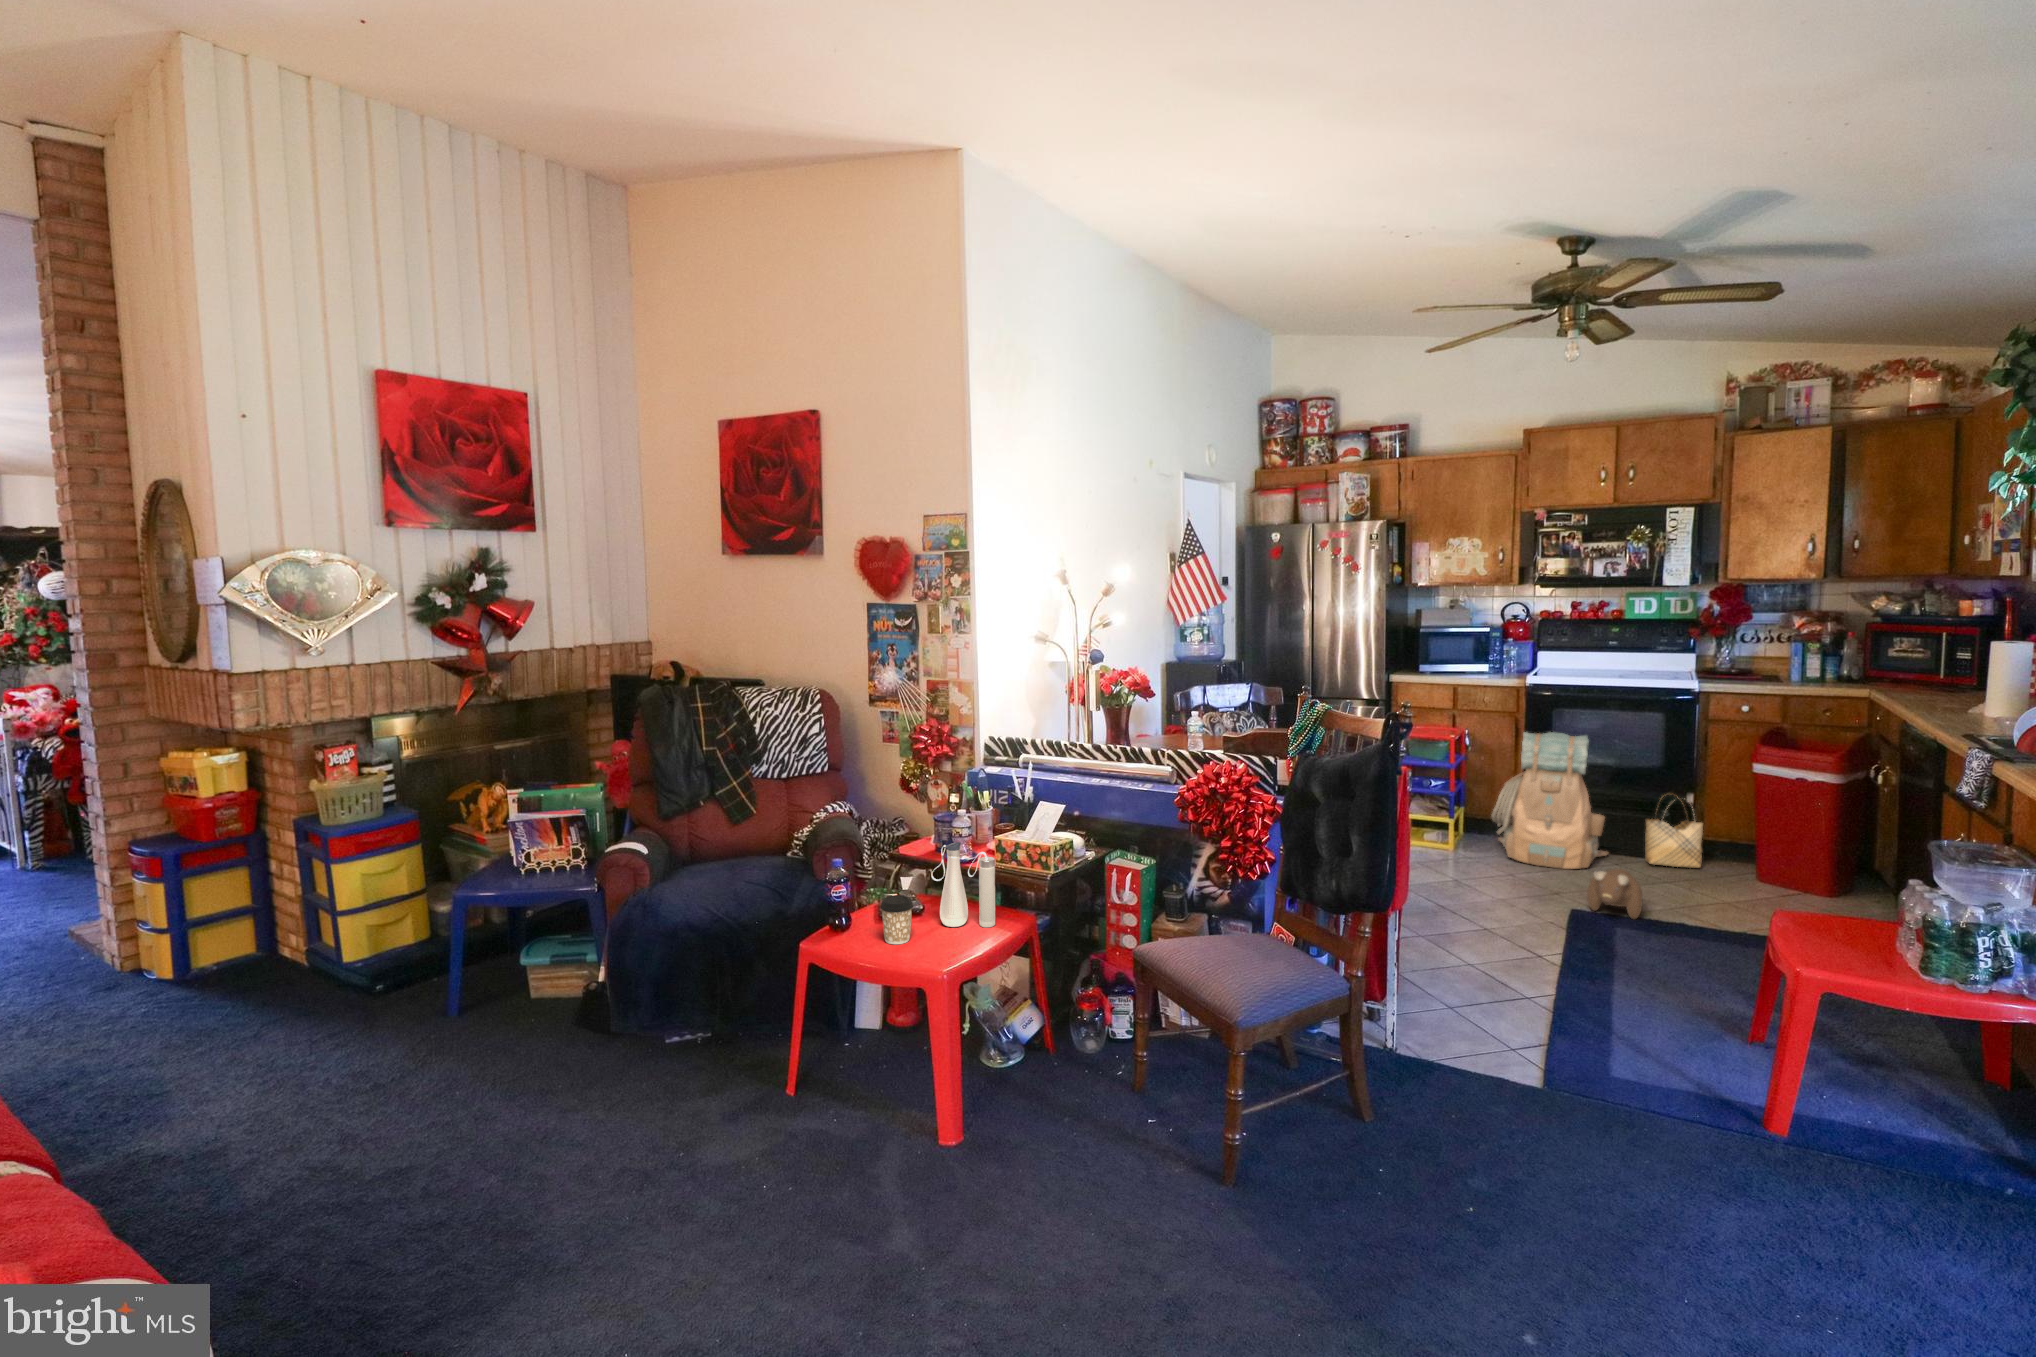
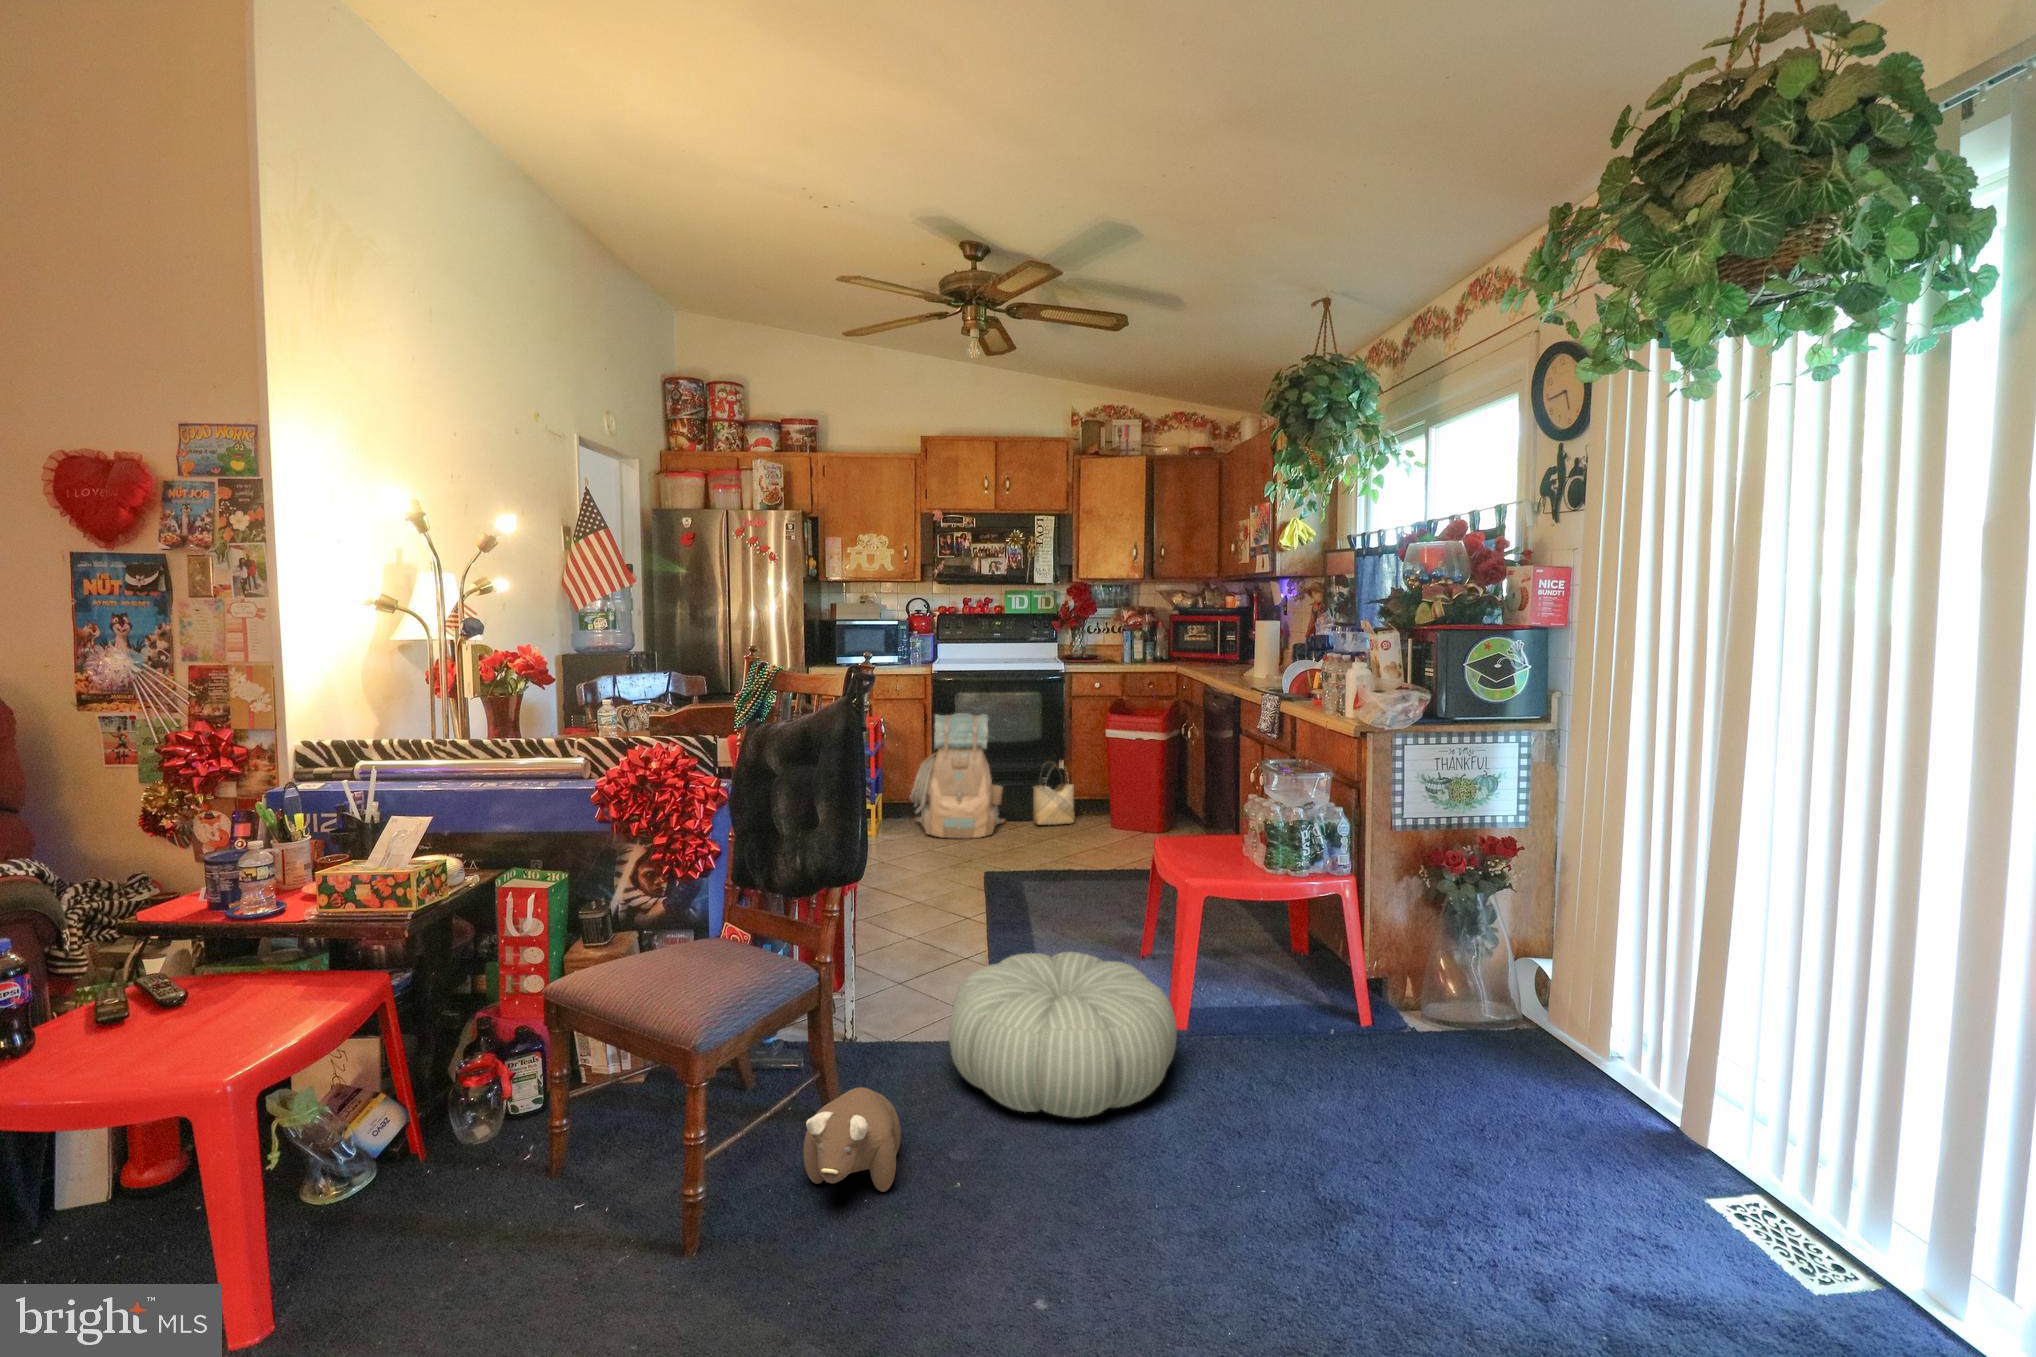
water bottle: present [931,842,995,927] -> none [194,886,317,1016]
plush toy: present [1587,869,1642,919] -> present [804,1087,901,1192]
coffee cup: present [880,895,913,944] -> none [84,983,155,1065]
pouf: none [1481,1004,1755,1186] -> present [949,952,1177,1117]

